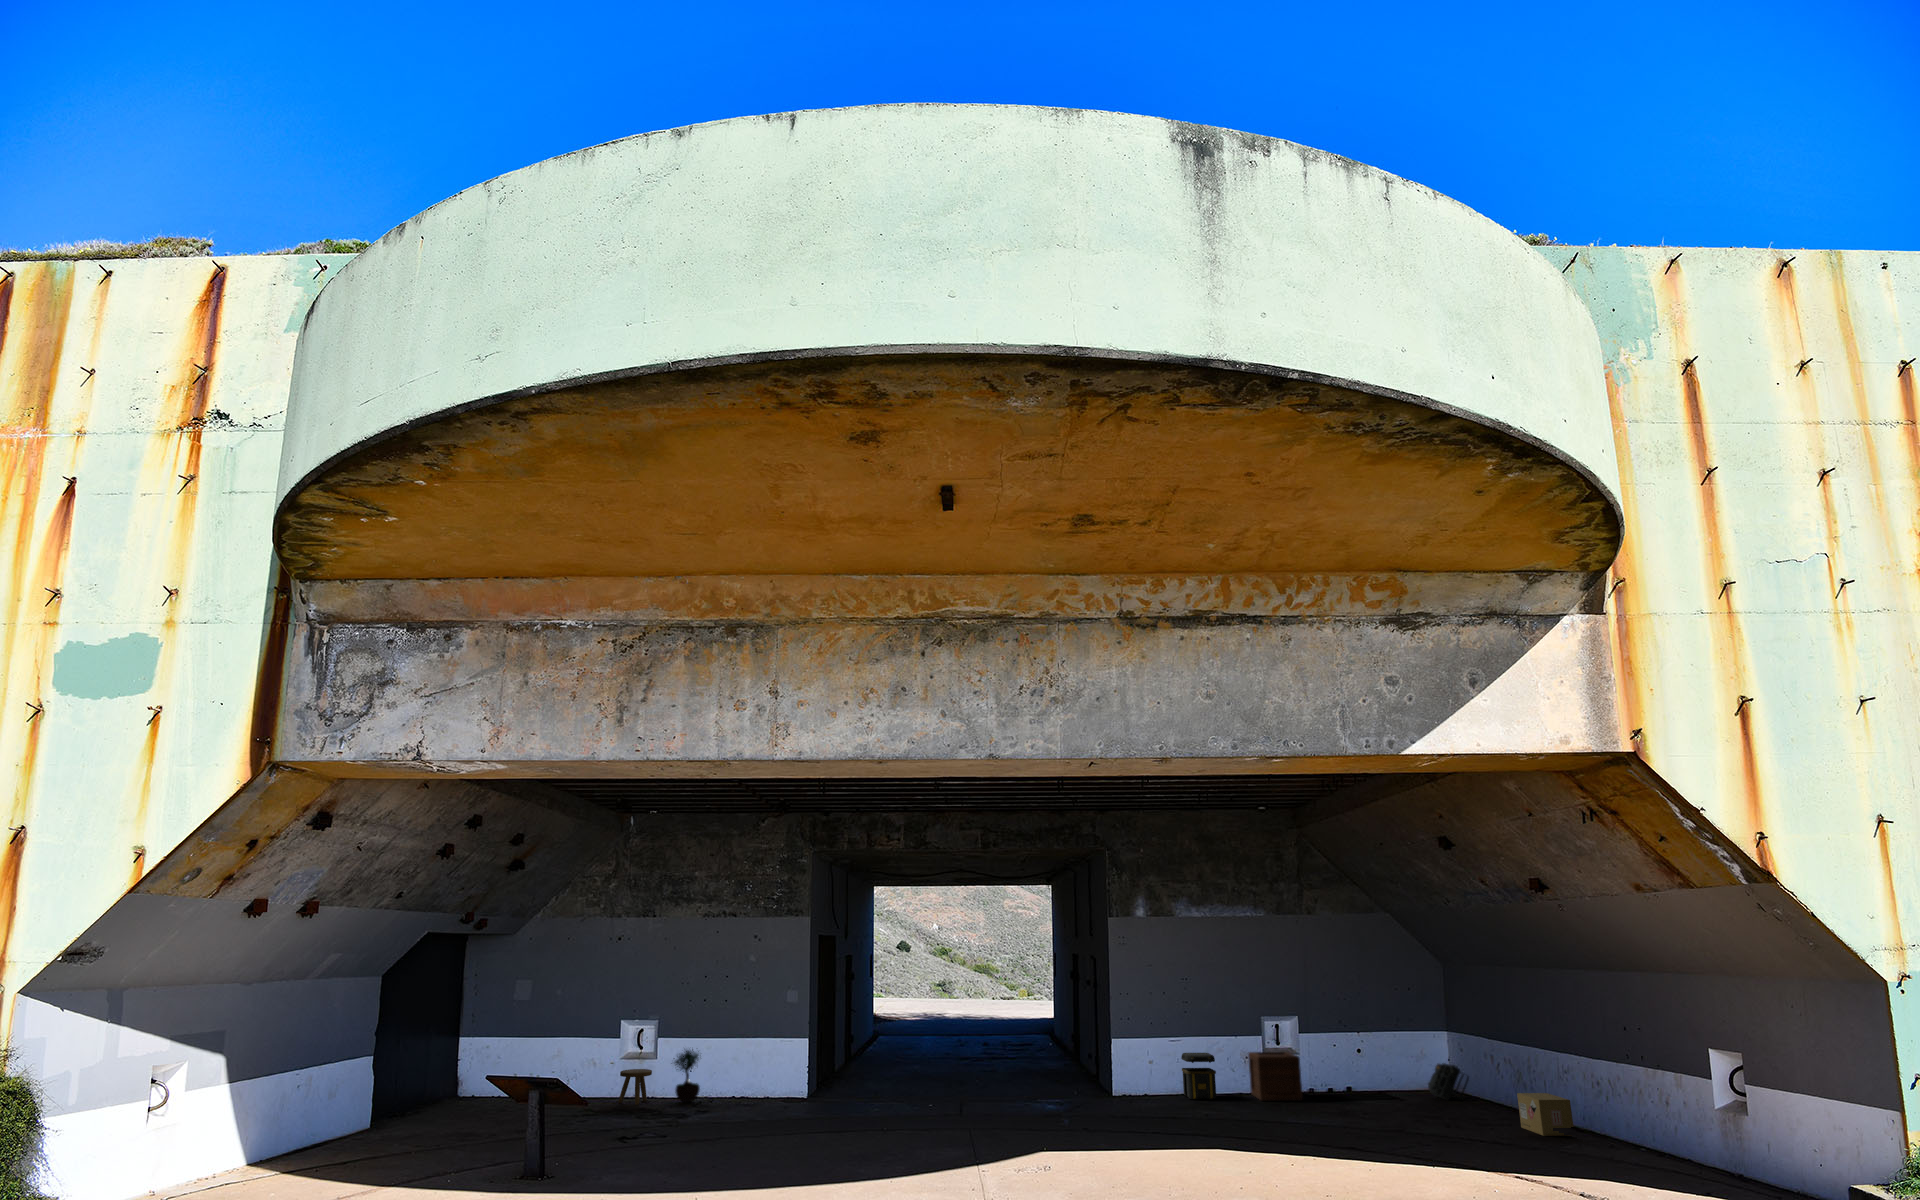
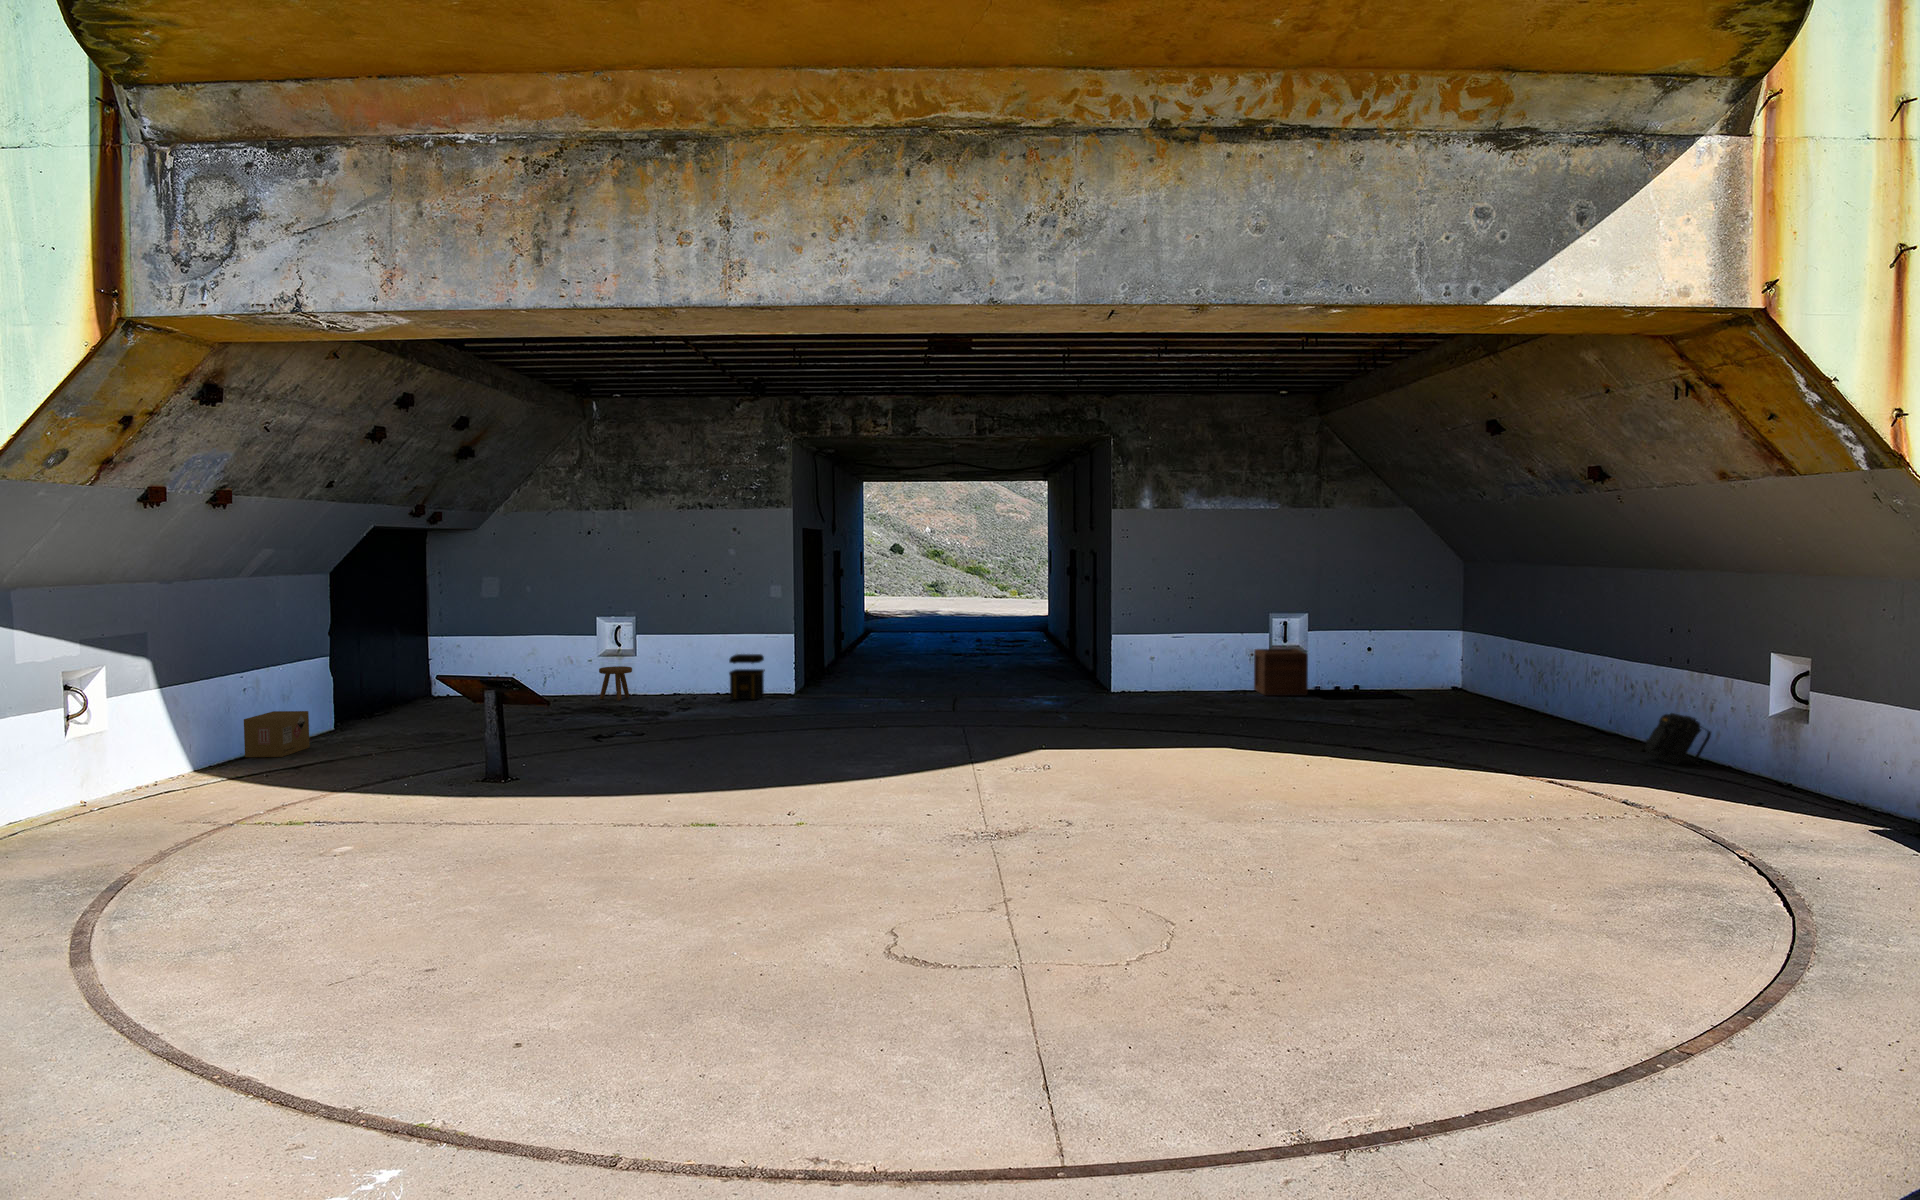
potted tree: present [674,1049,700,1102] -> none [651,642,685,698]
toolbox: present [1181,1053,1216,1100] -> present [729,654,765,700]
backpack: present [1428,1063,1469,1100] -> present [1645,713,1711,765]
cardboard box: present [1517,1093,1574,1136] -> present [244,711,310,757]

